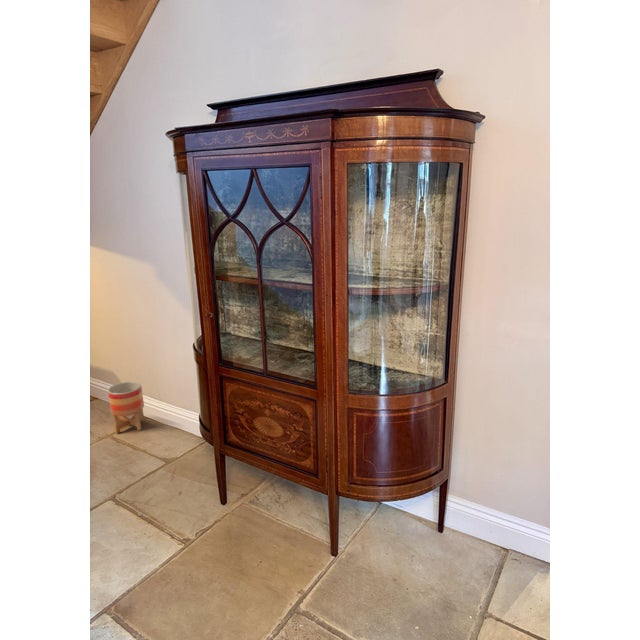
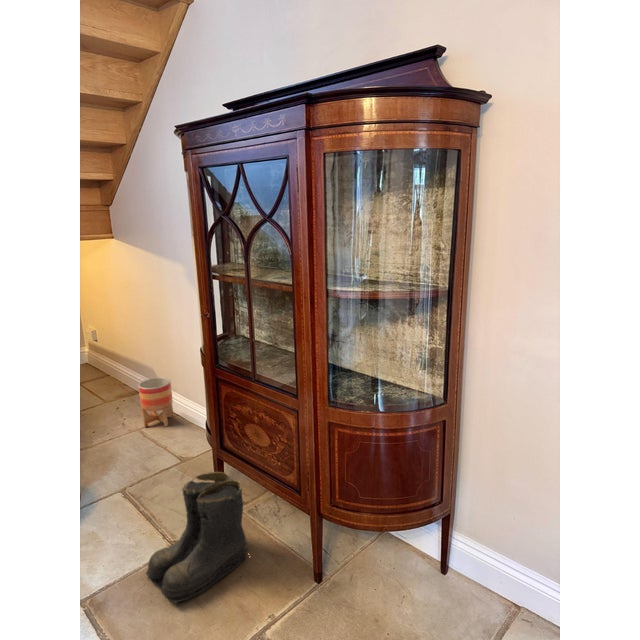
boots: none [165,466,264,596] -> present [146,472,247,604]

